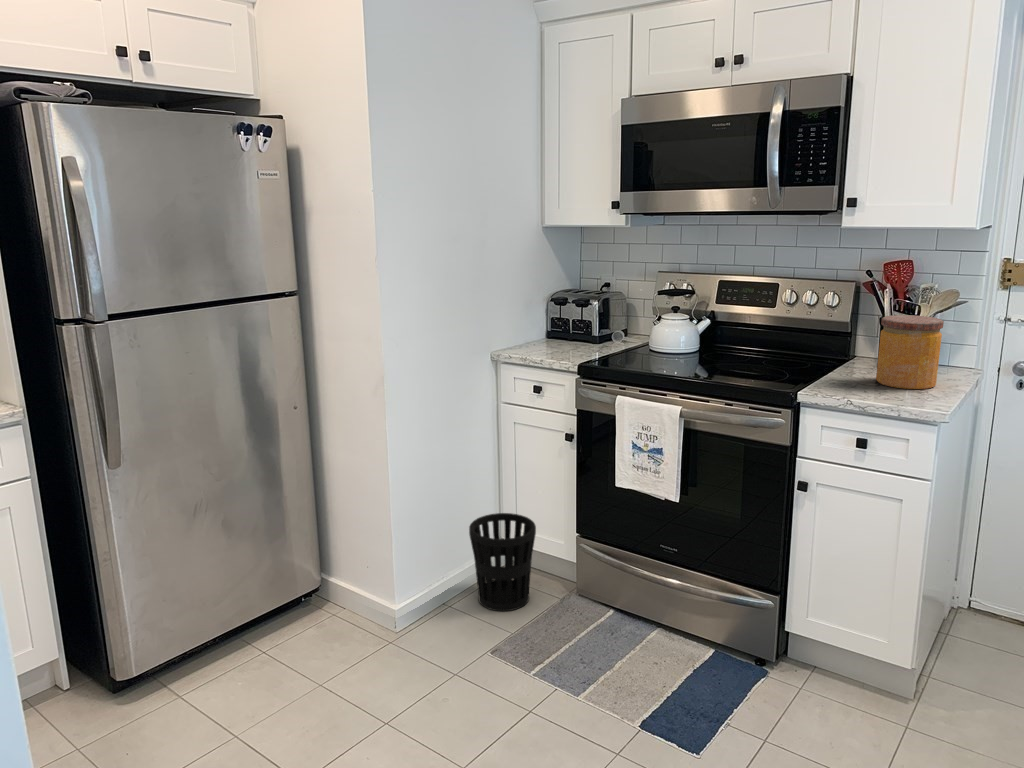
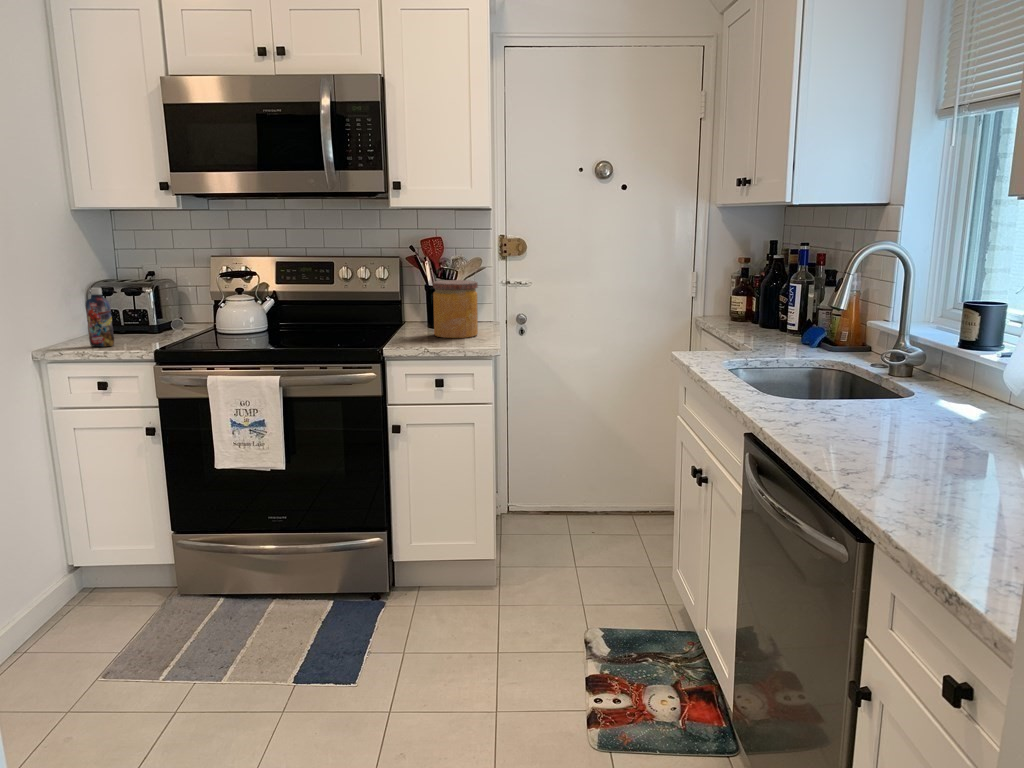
bottle: none [534,301,553,355] -> present [86,288,114,347]
wastebasket: present [469,513,536,611] -> none [38,528,124,640]

